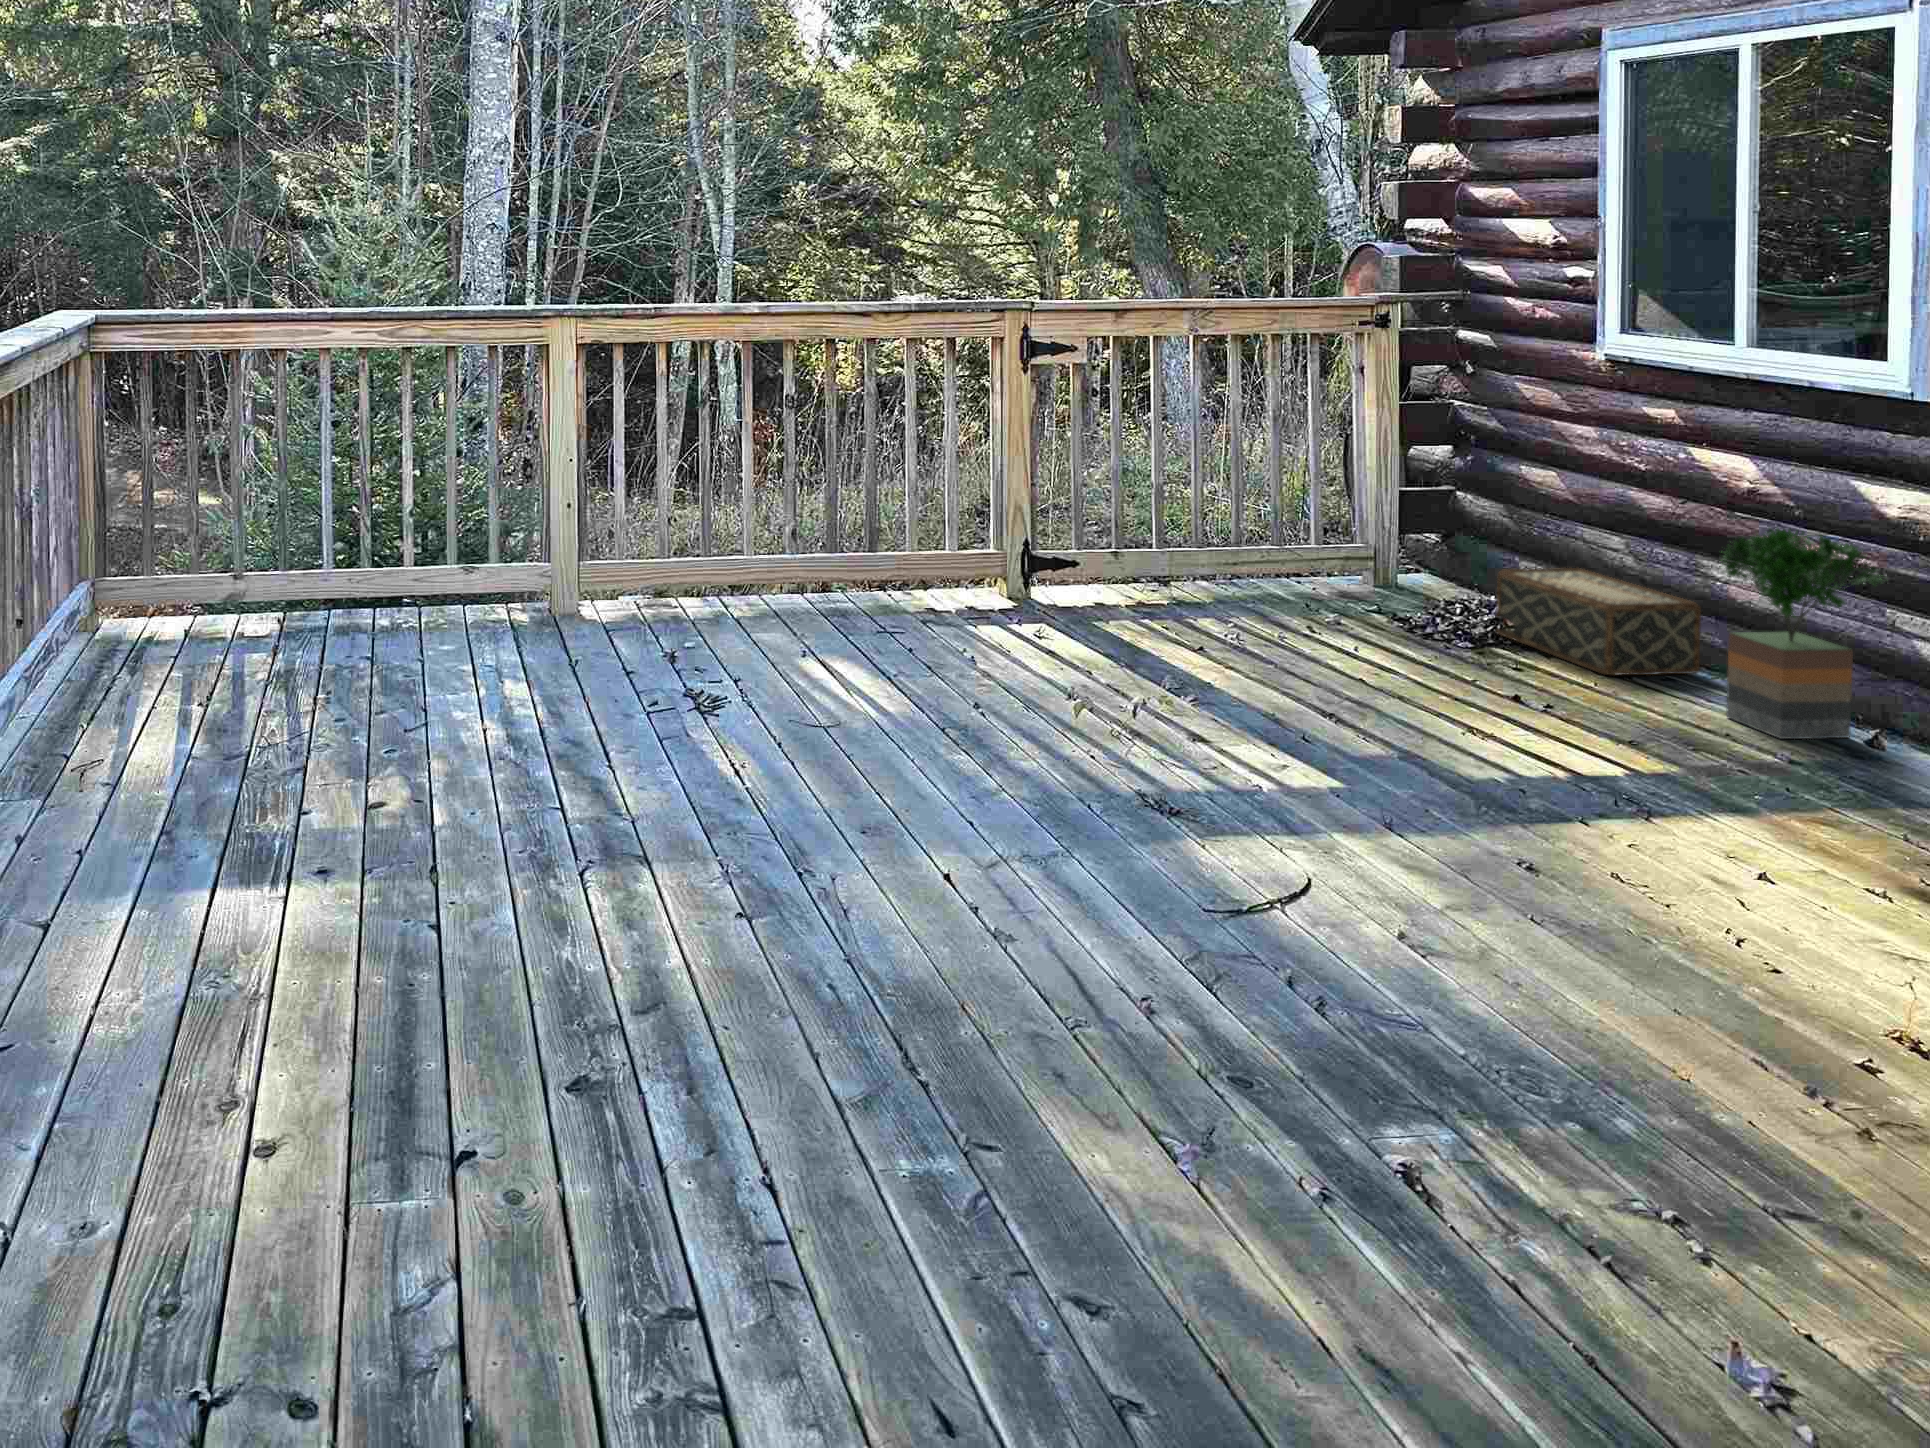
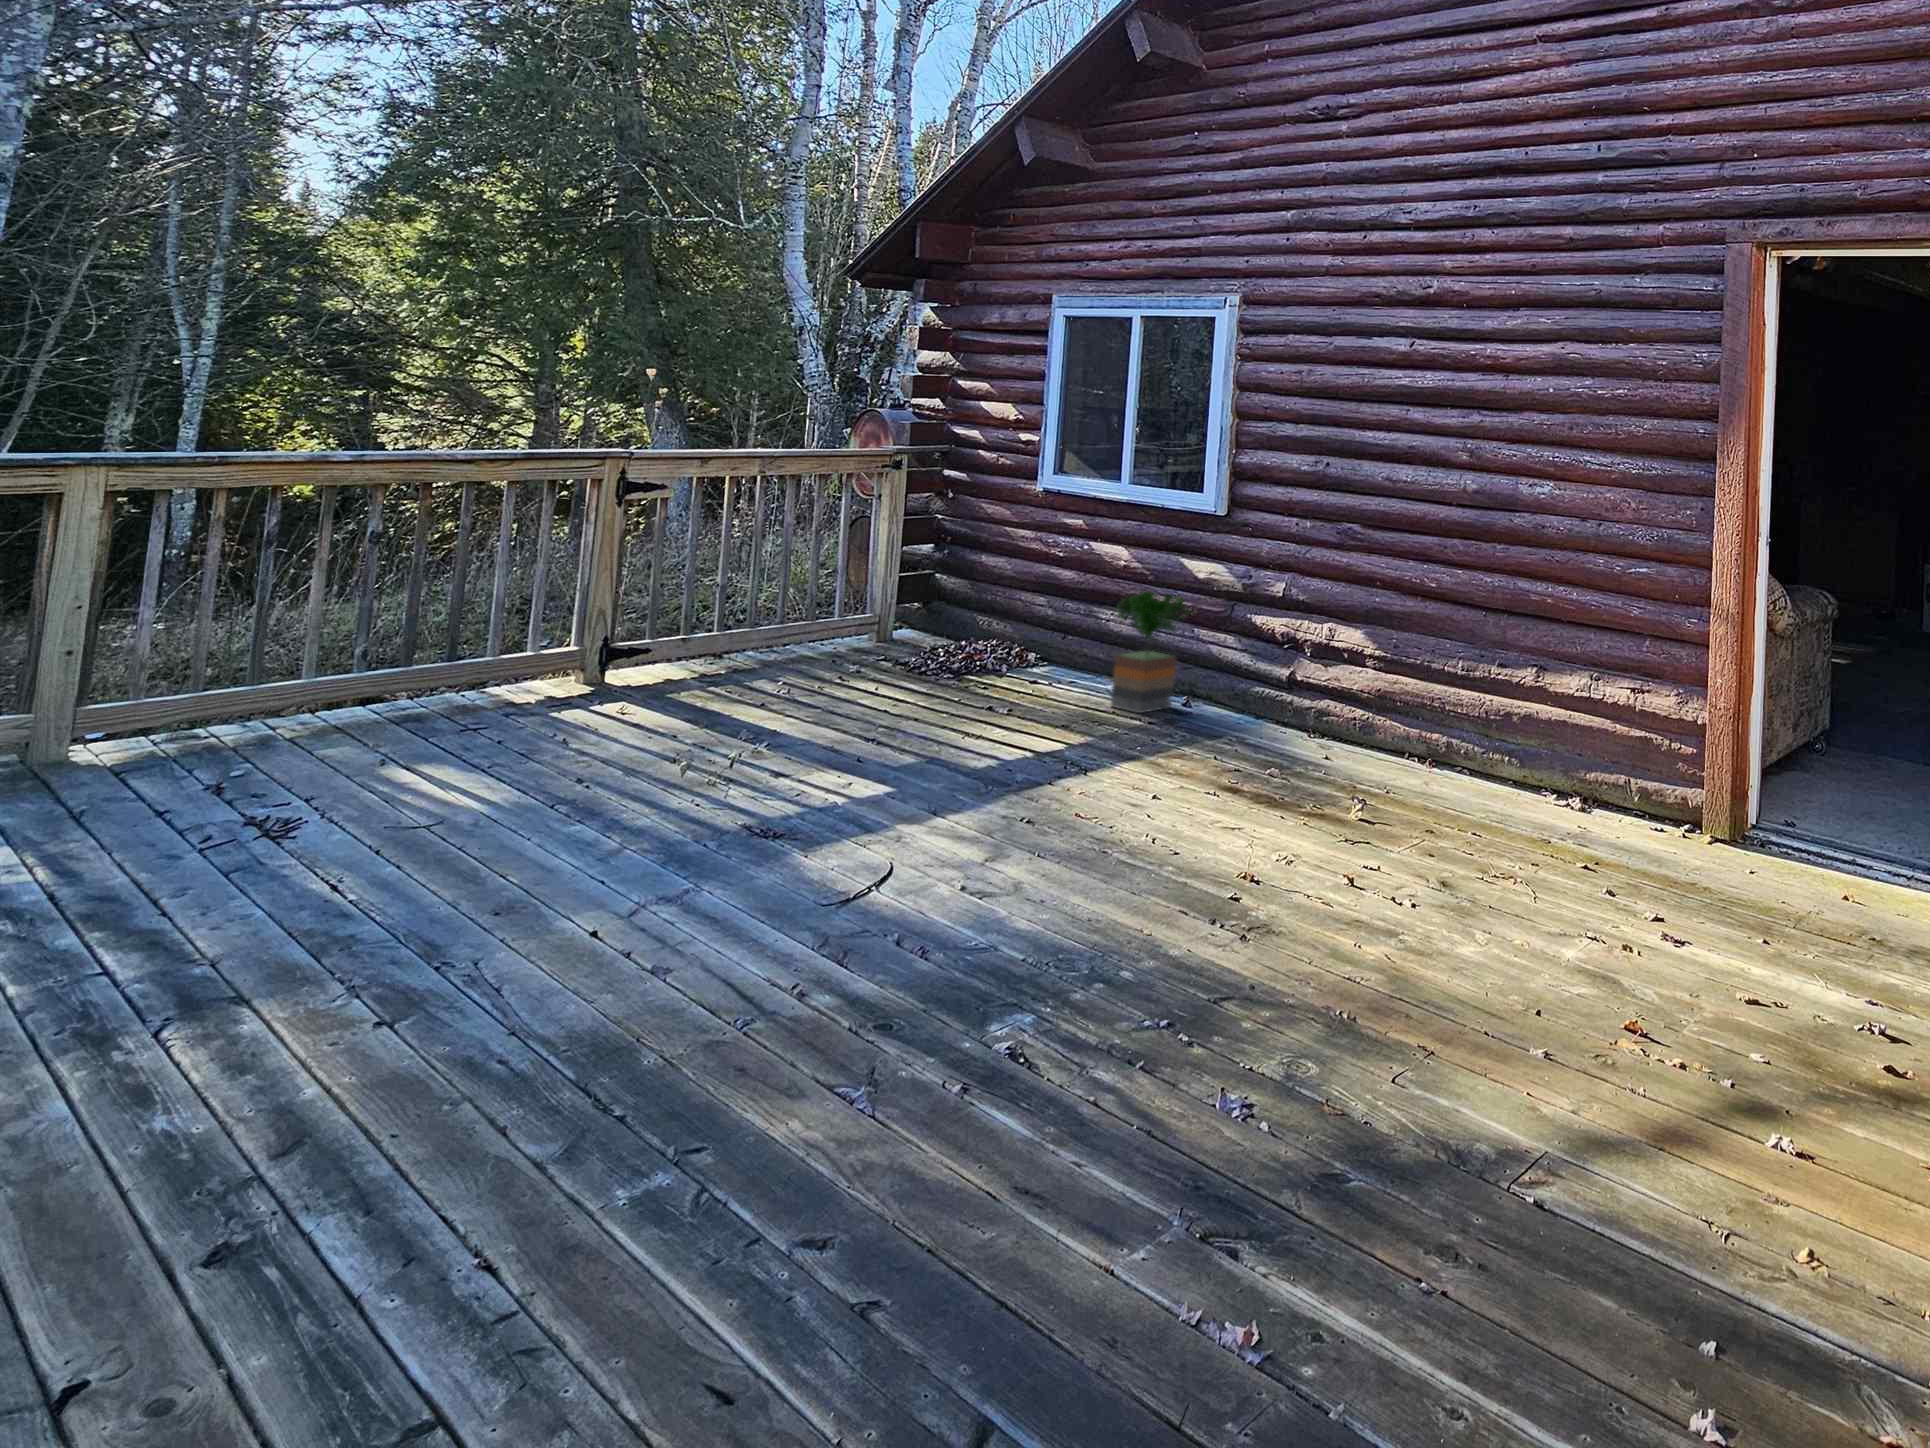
woven basket: present [1497,568,1701,676] -> none [967,629,1094,694]

